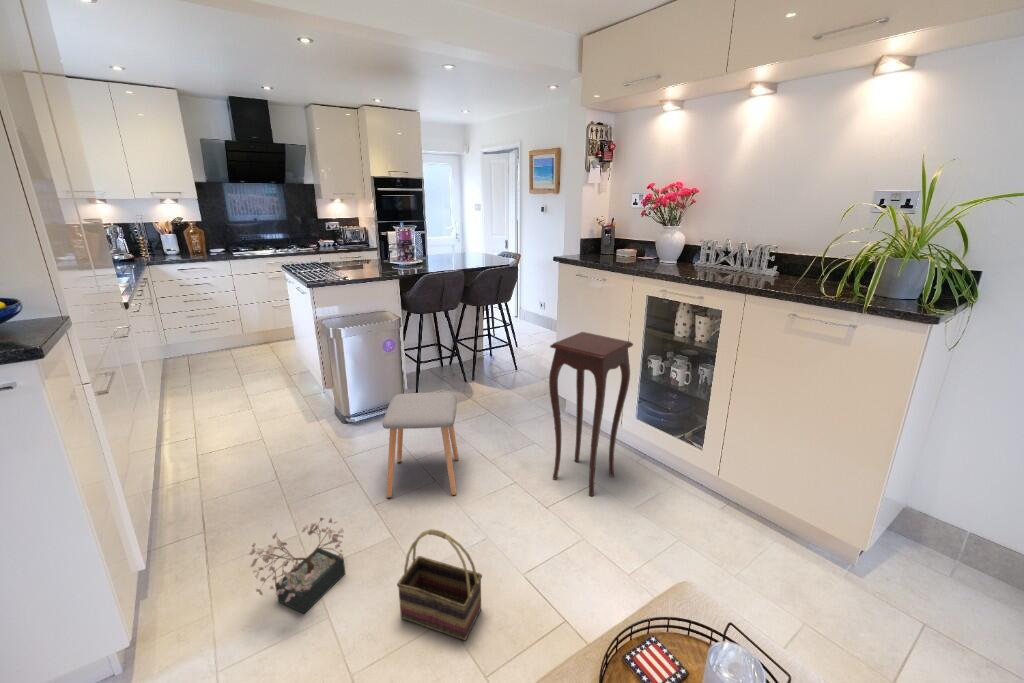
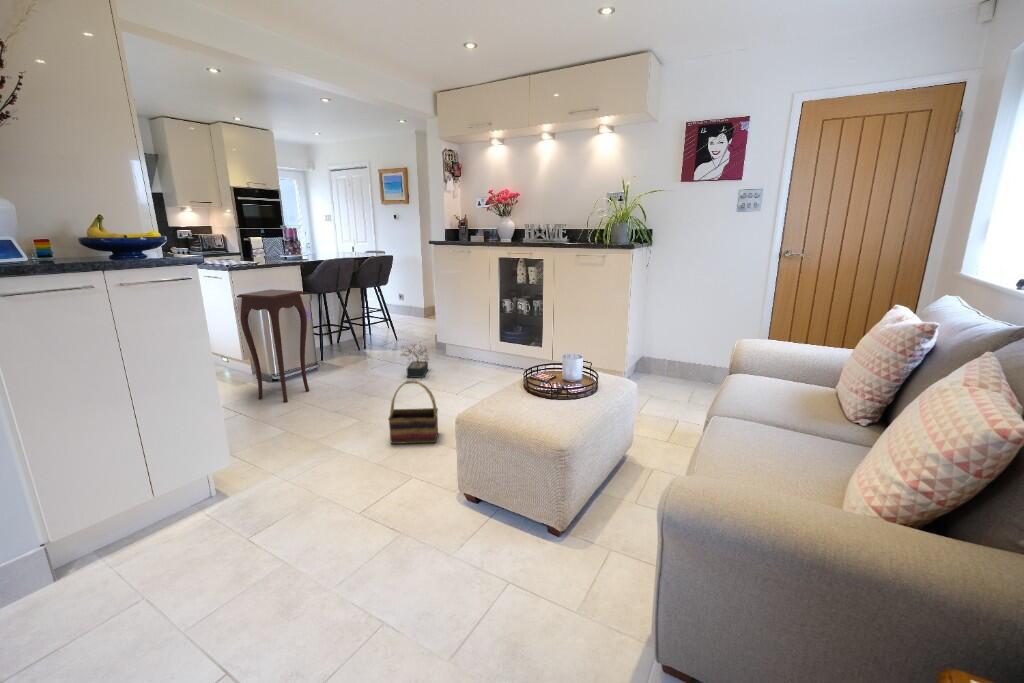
side table: present [549,332,633,496] -> present [237,289,309,402]
stool: present [383,393,459,499] -> none [331,333,392,407]
decorative plant: present [250,518,345,613] -> present [400,344,429,378]

